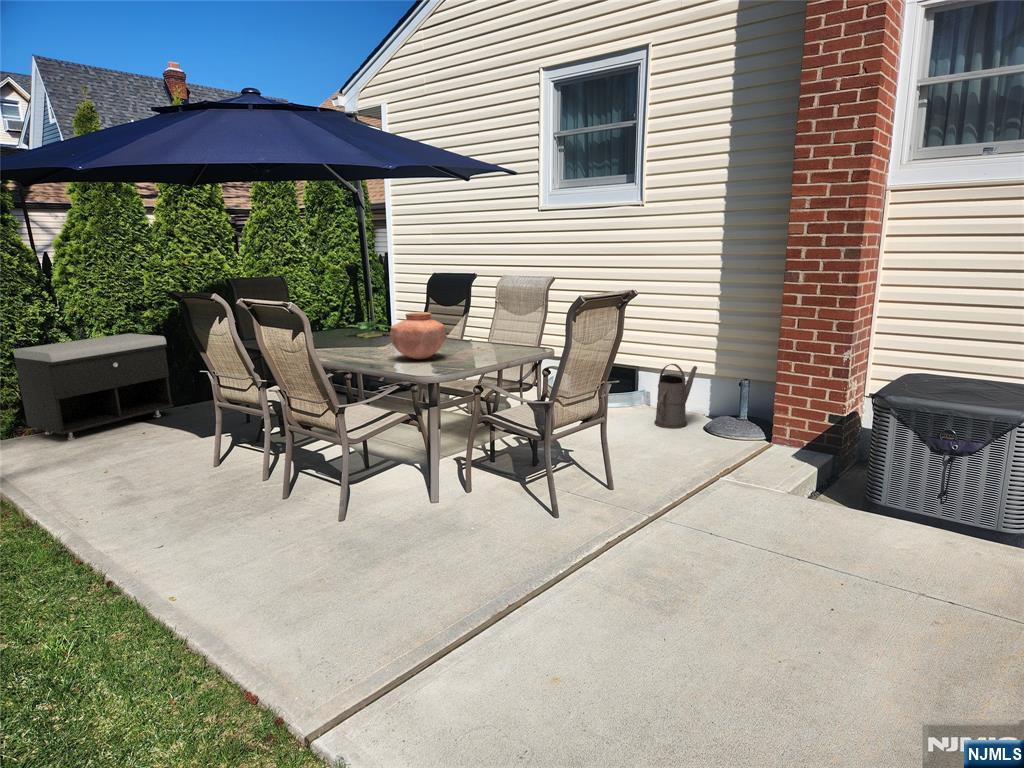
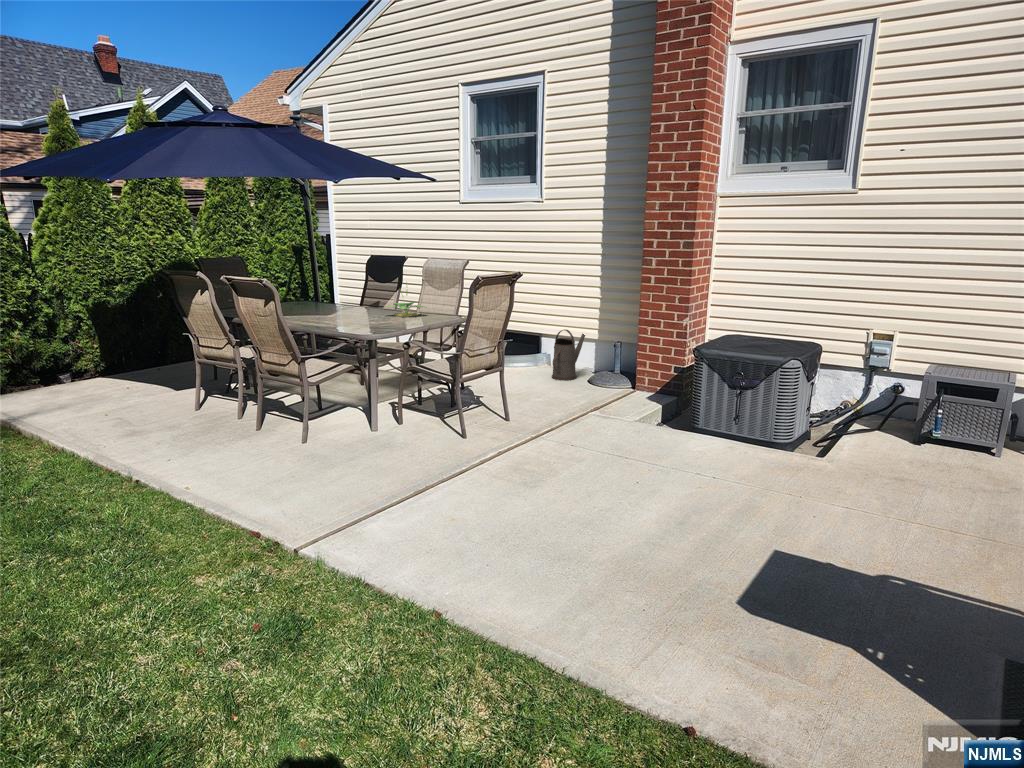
potted plant: present [350,308,388,338] -> present [386,294,423,317]
vase: present [390,312,446,359] -> none [338,287,382,324]
storage bench: present [14,333,174,440] -> none [7,305,147,395]

